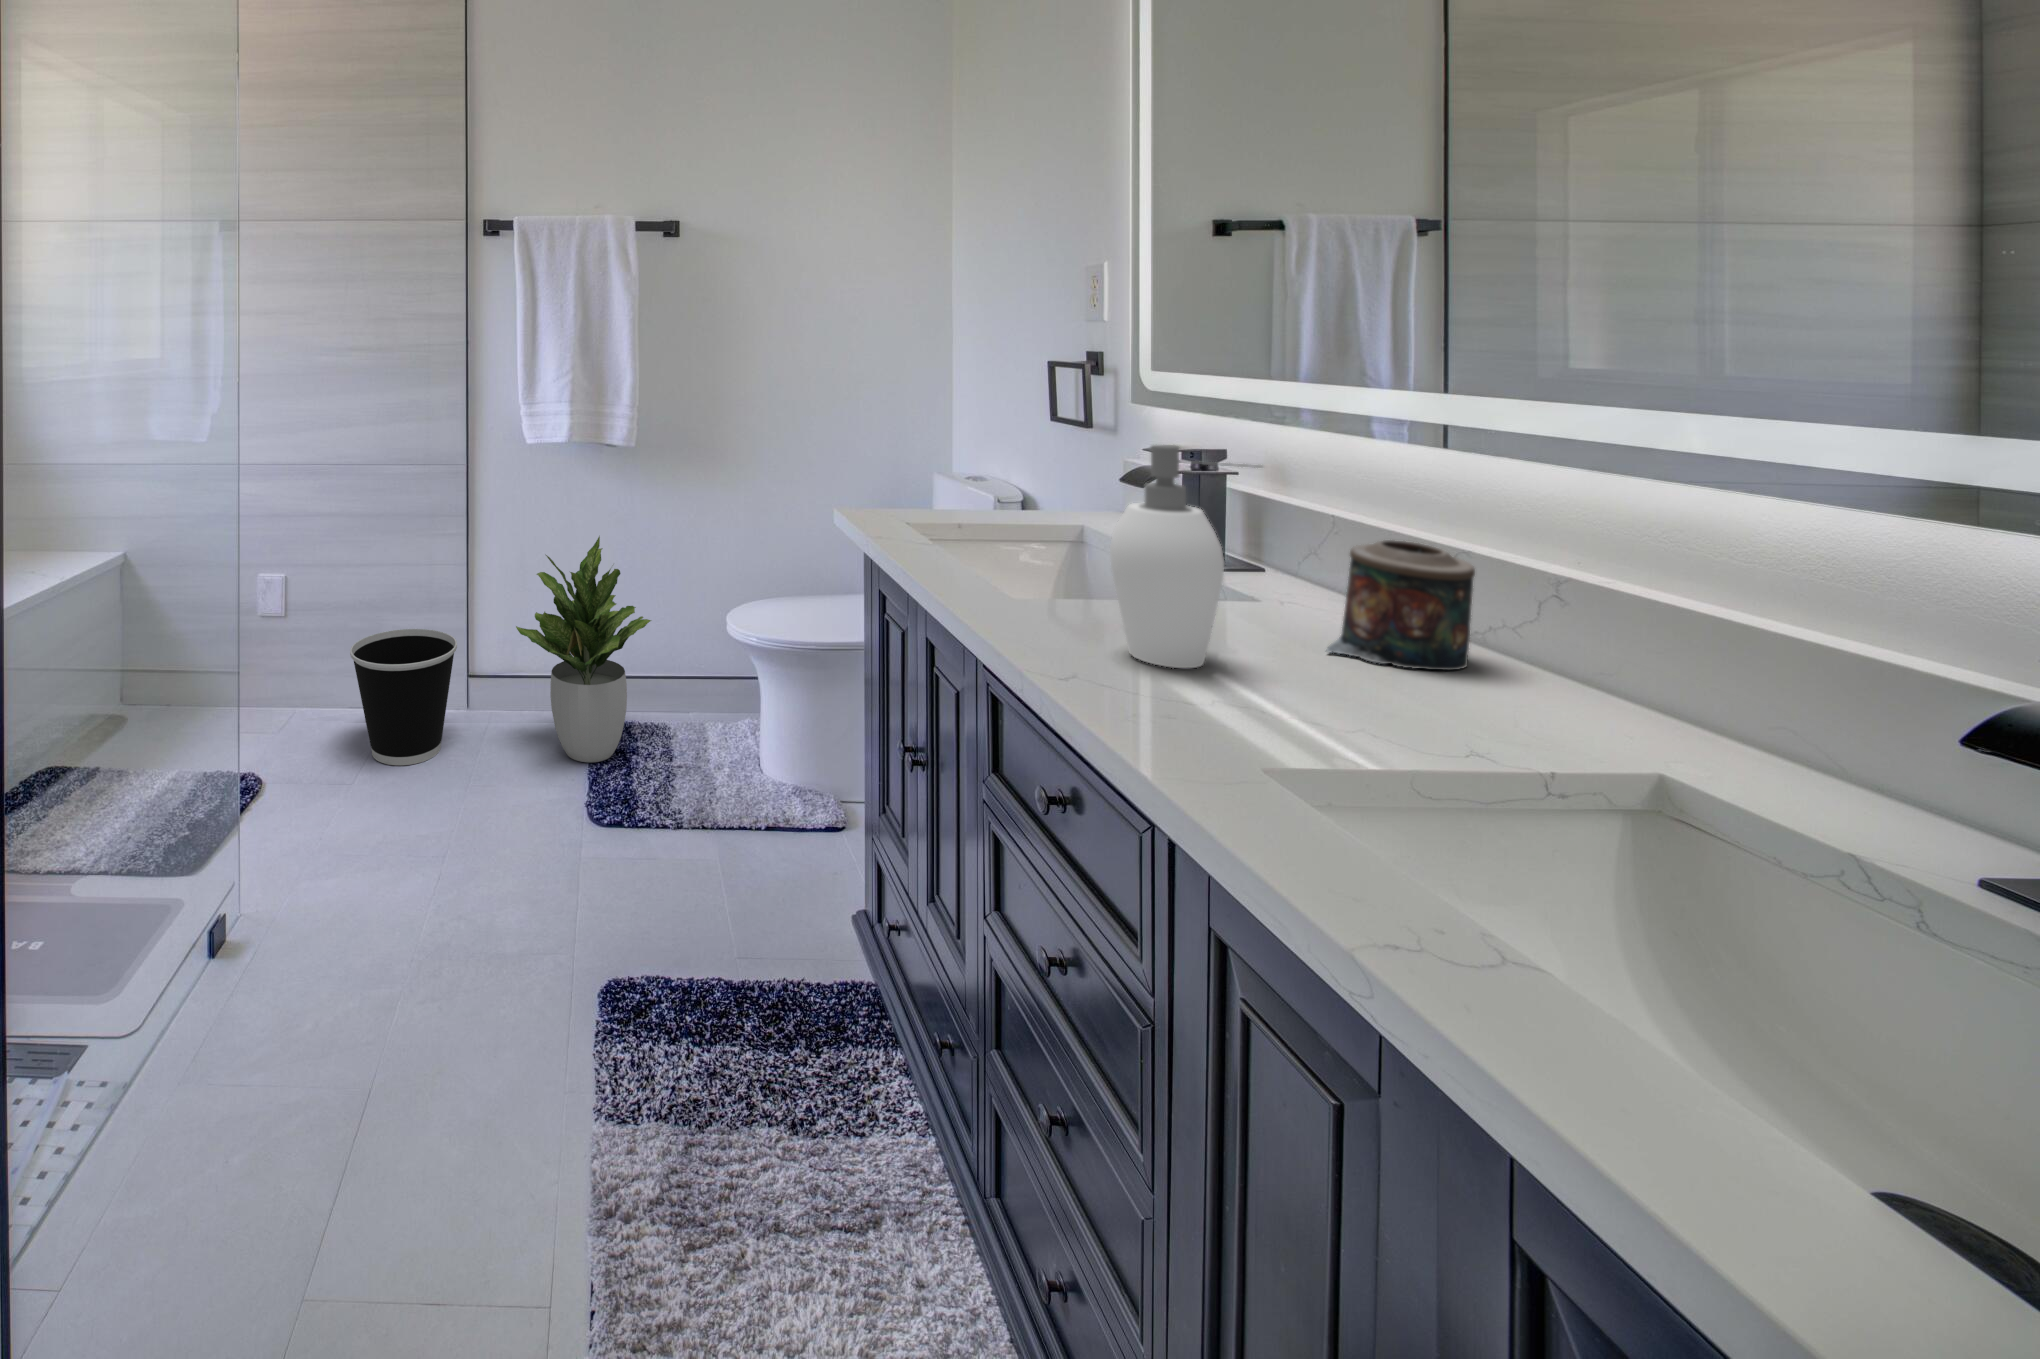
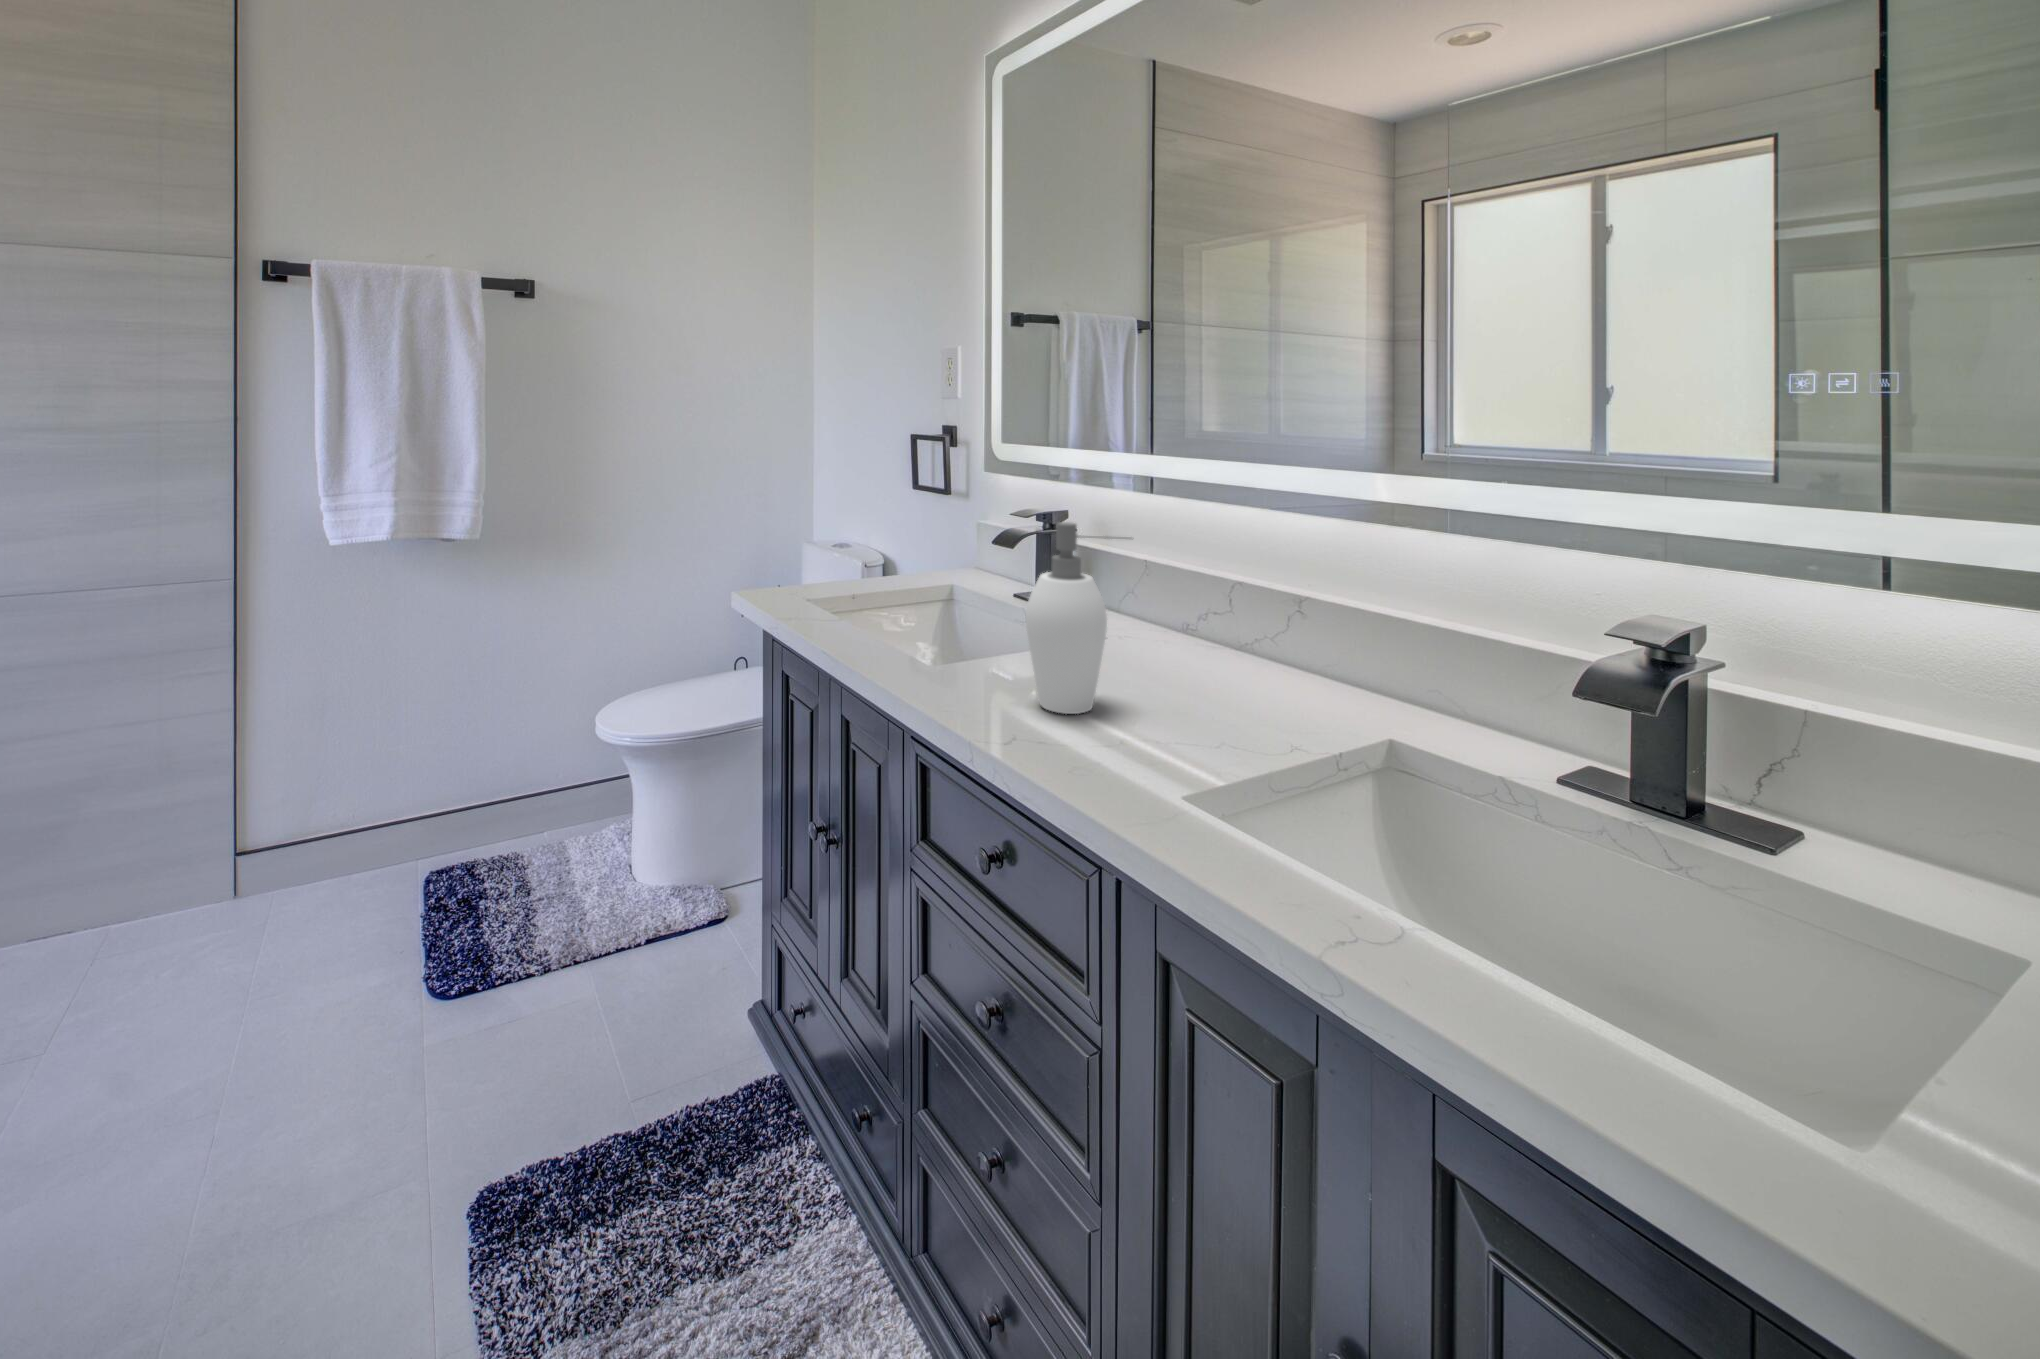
potted plant: present [516,536,651,763] -> none [320,634,504,922]
candle: present [1327,540,1475,670] -> none [1161,587,1244,686]
wastebasket: present [350,629,457,765] -> none [40,792,227,1002]

